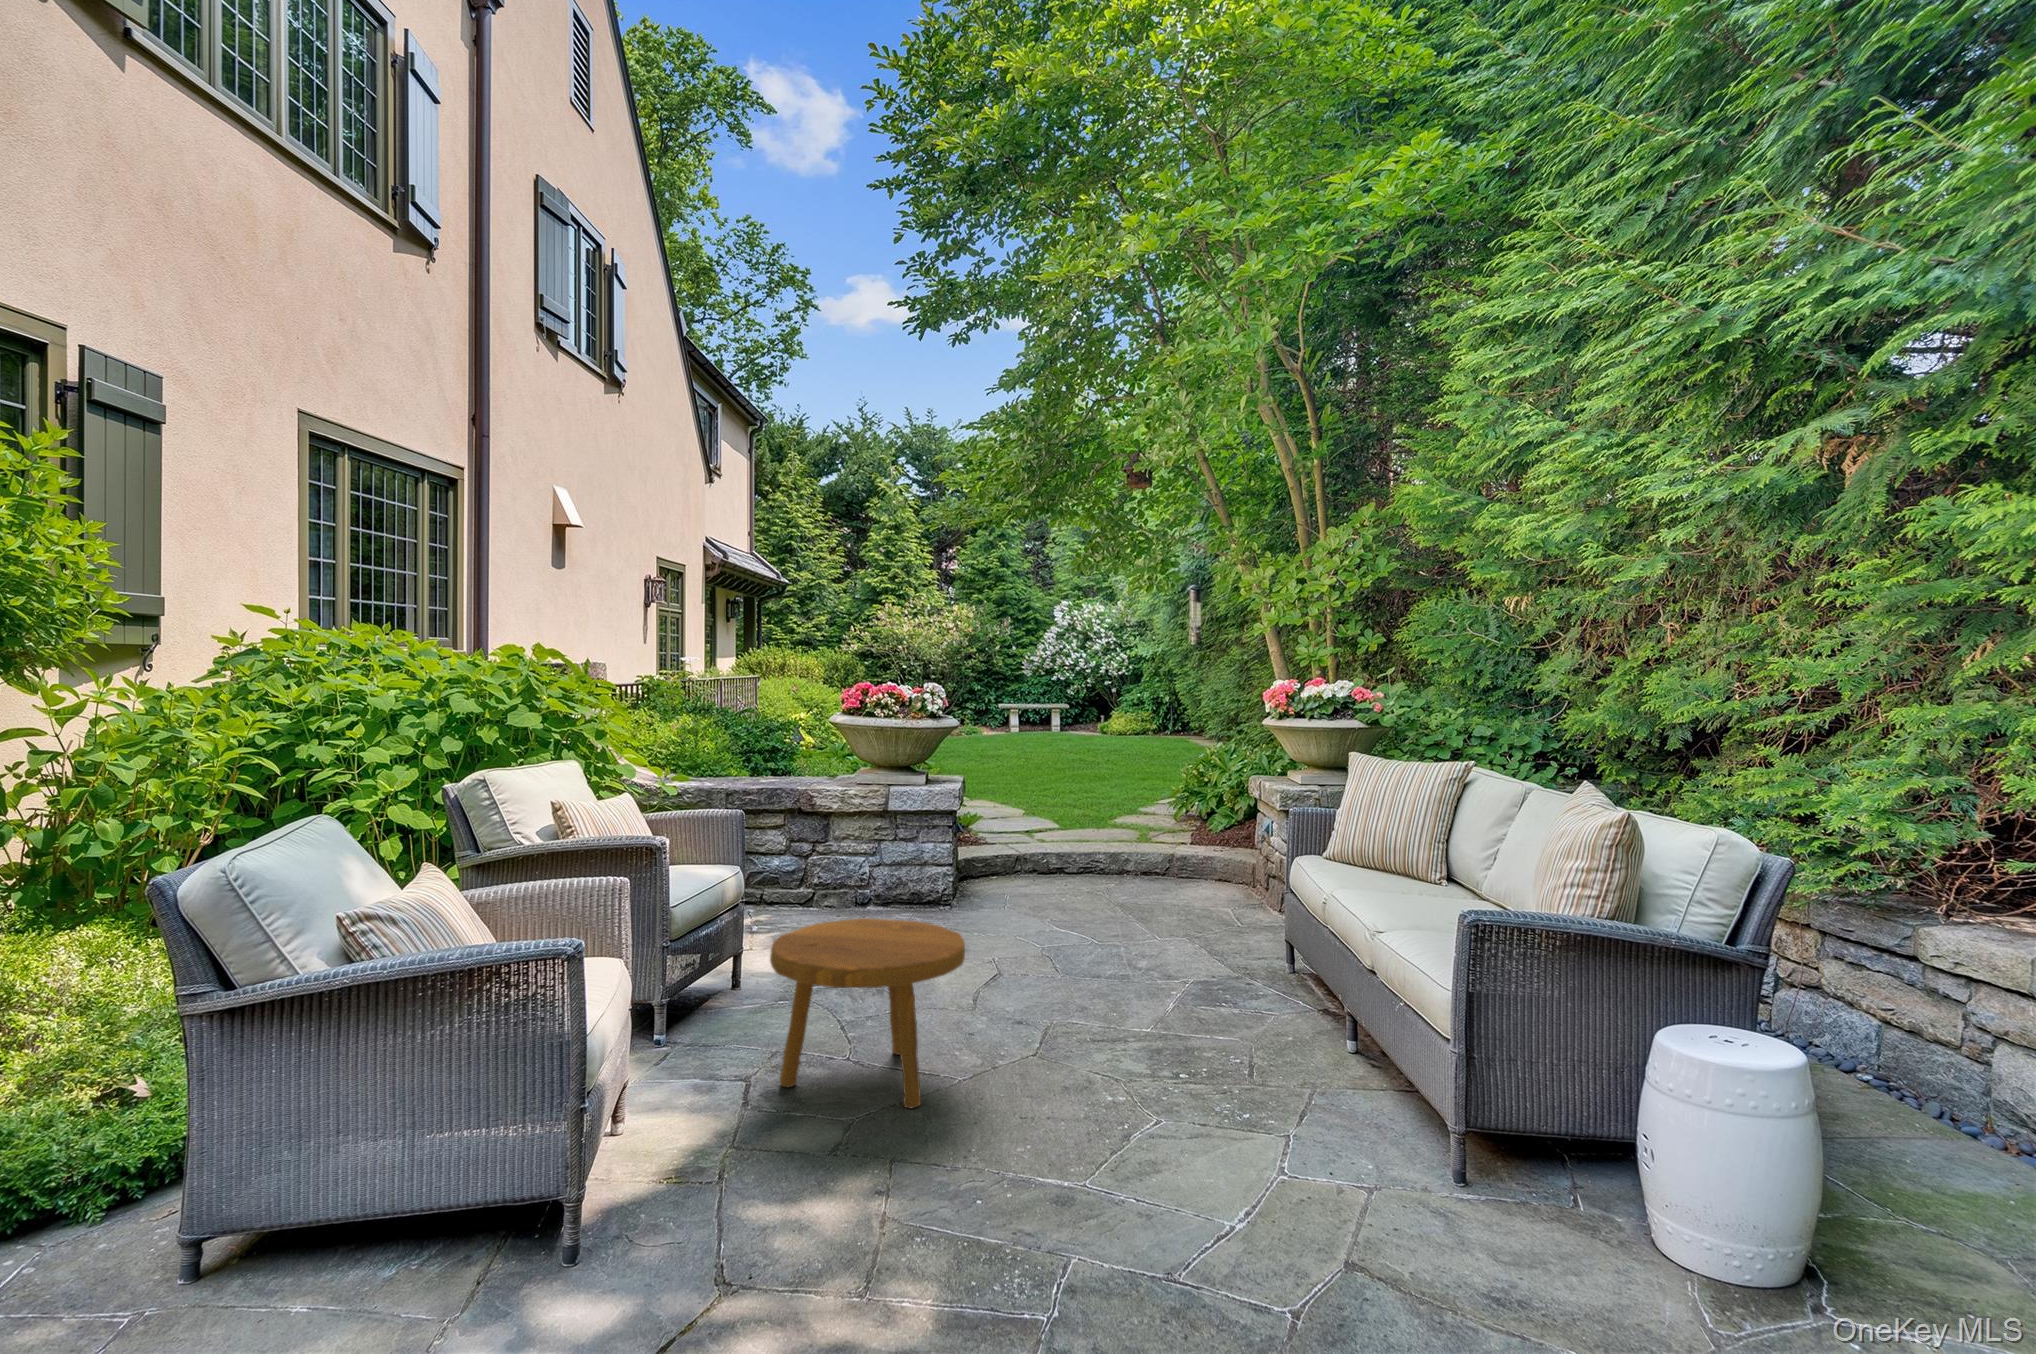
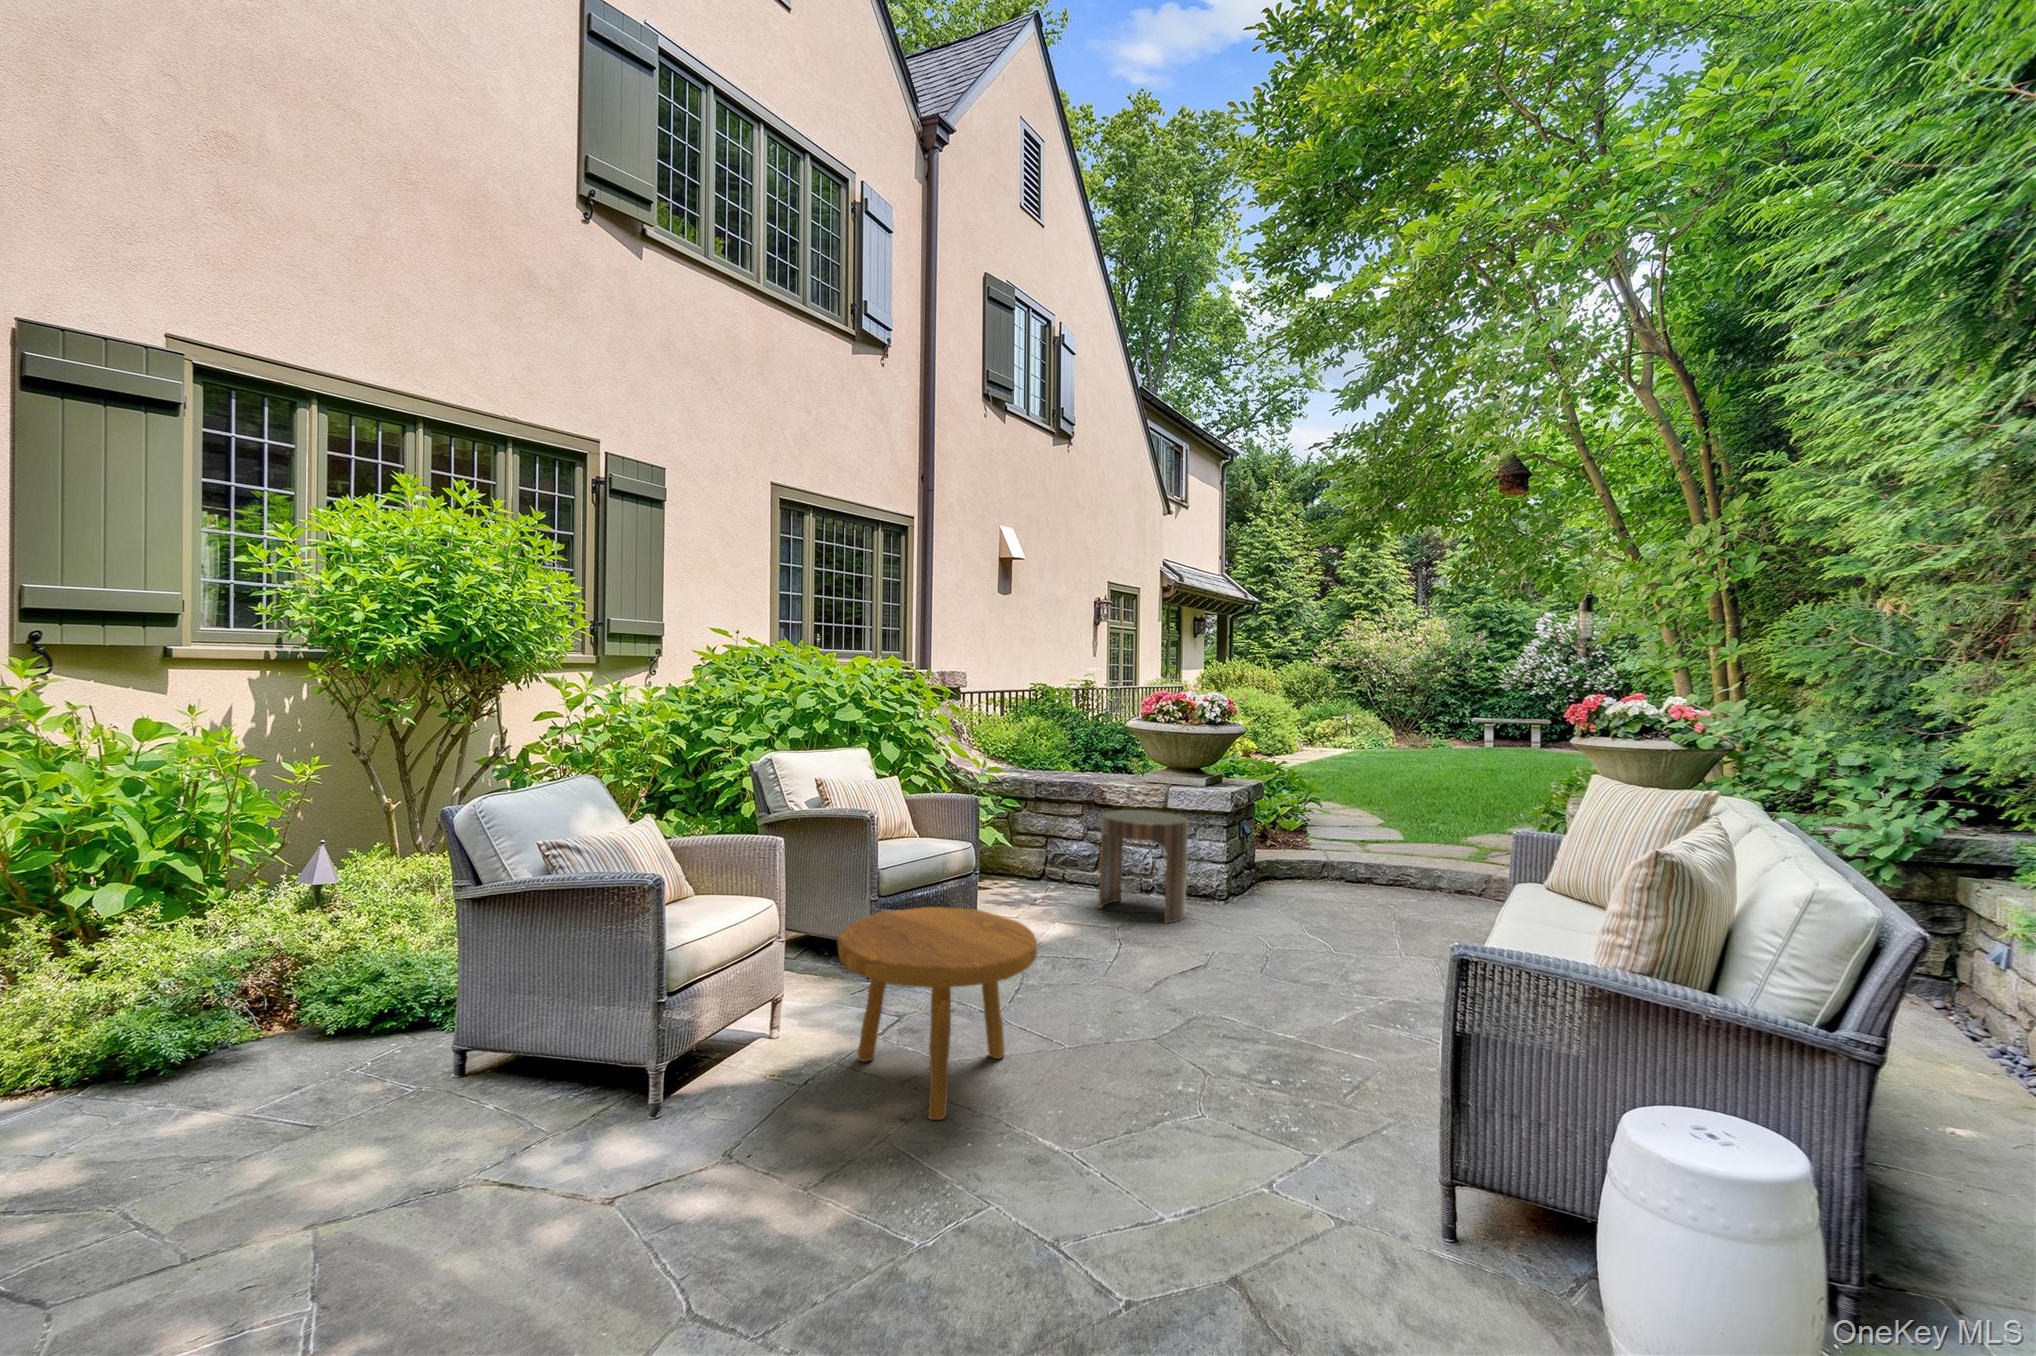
side table: none [829,815,918,924] -> present [1098,810,1188,923]

